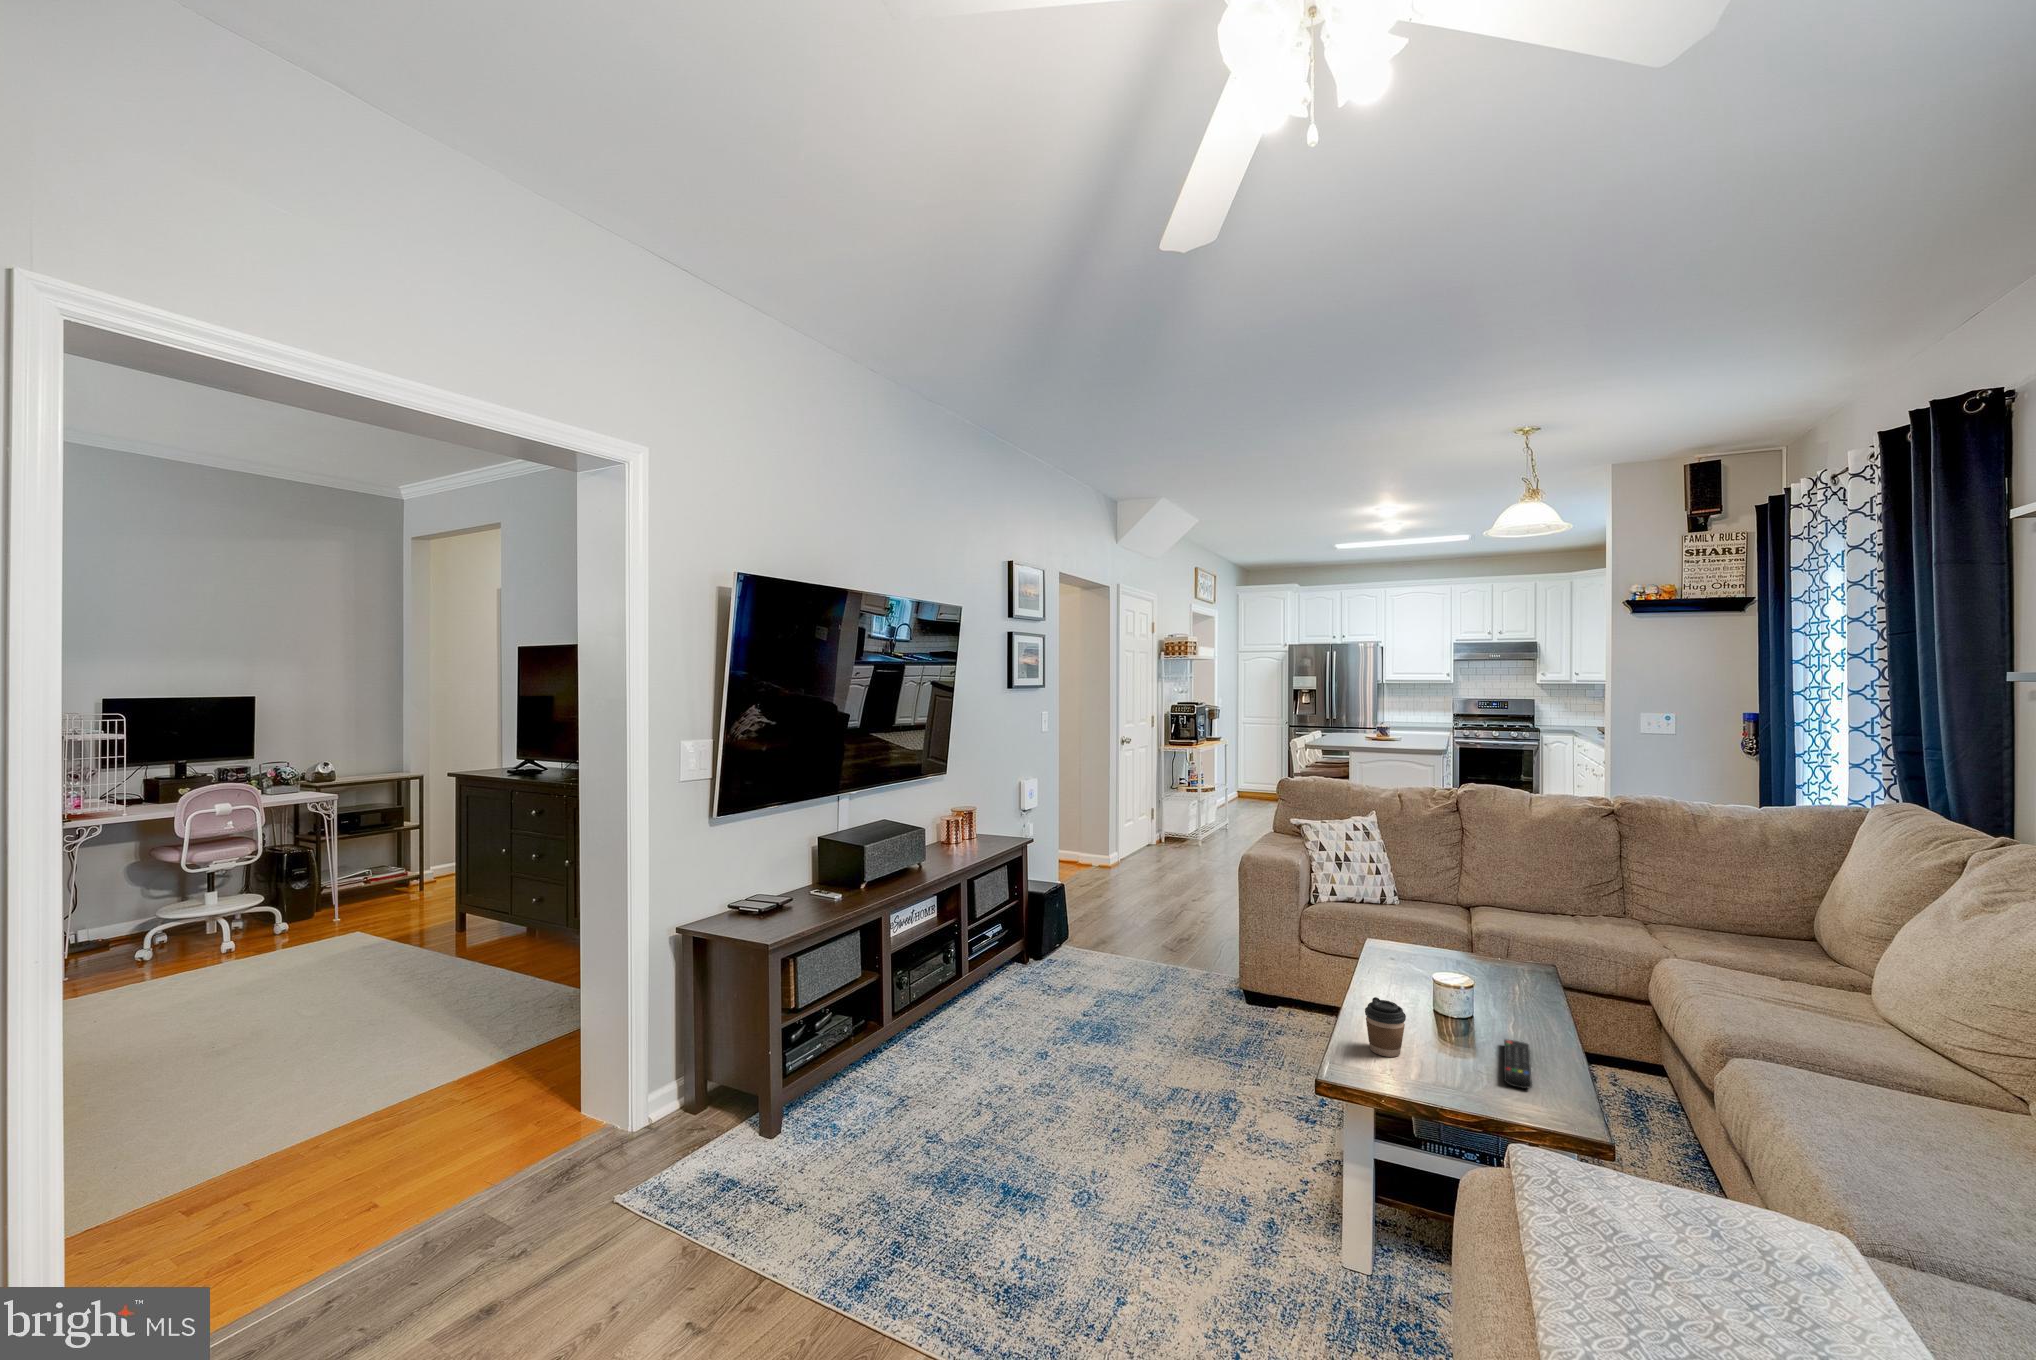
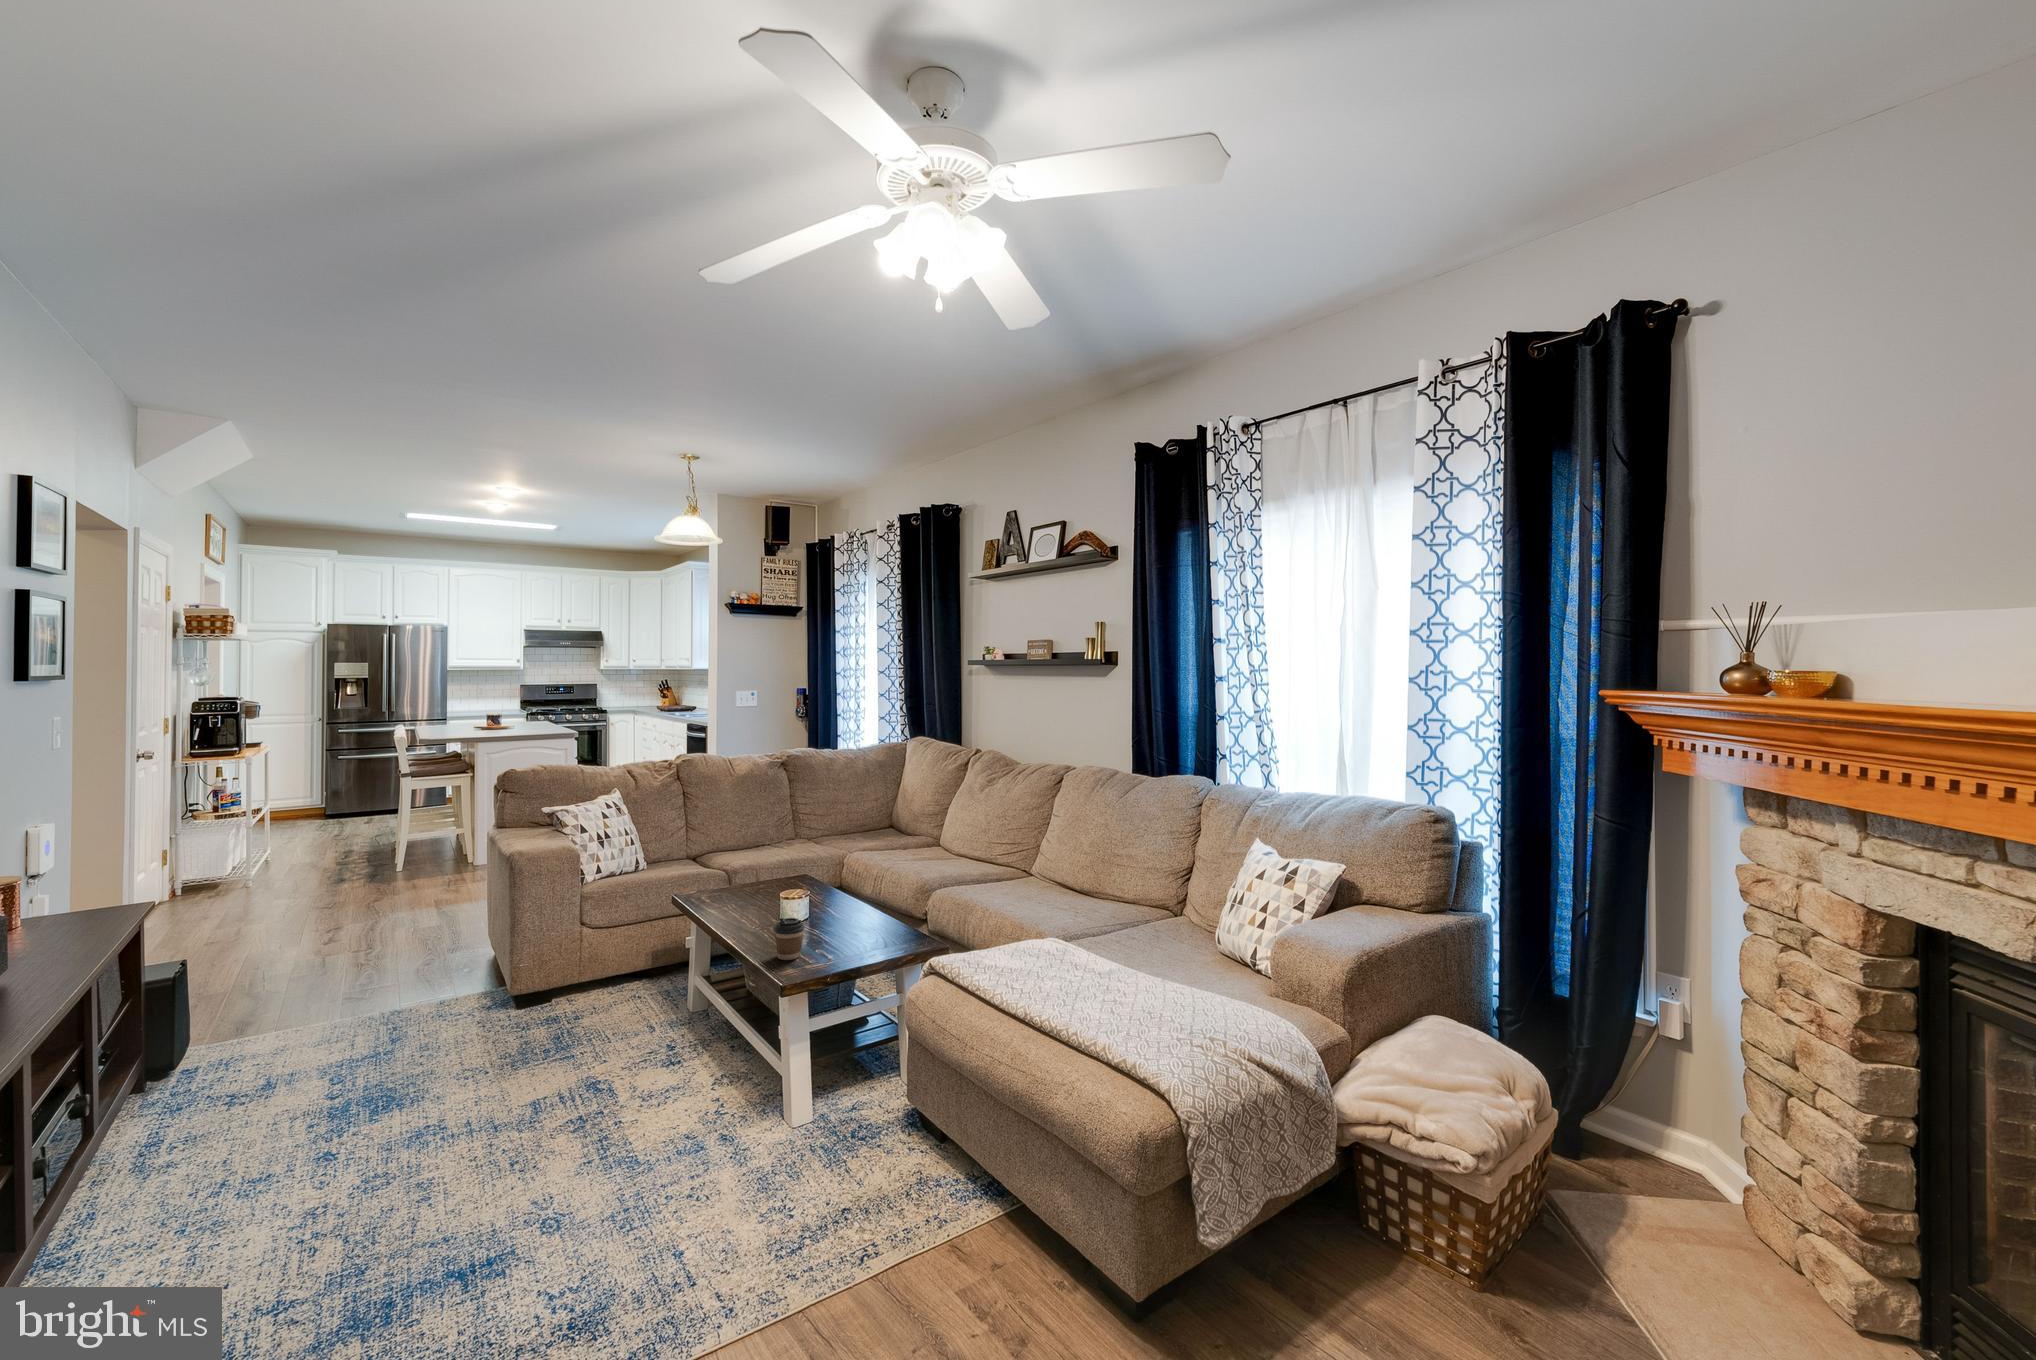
remote control: present [1504,1040,1532,1089] -> none [841,920,884,944]

